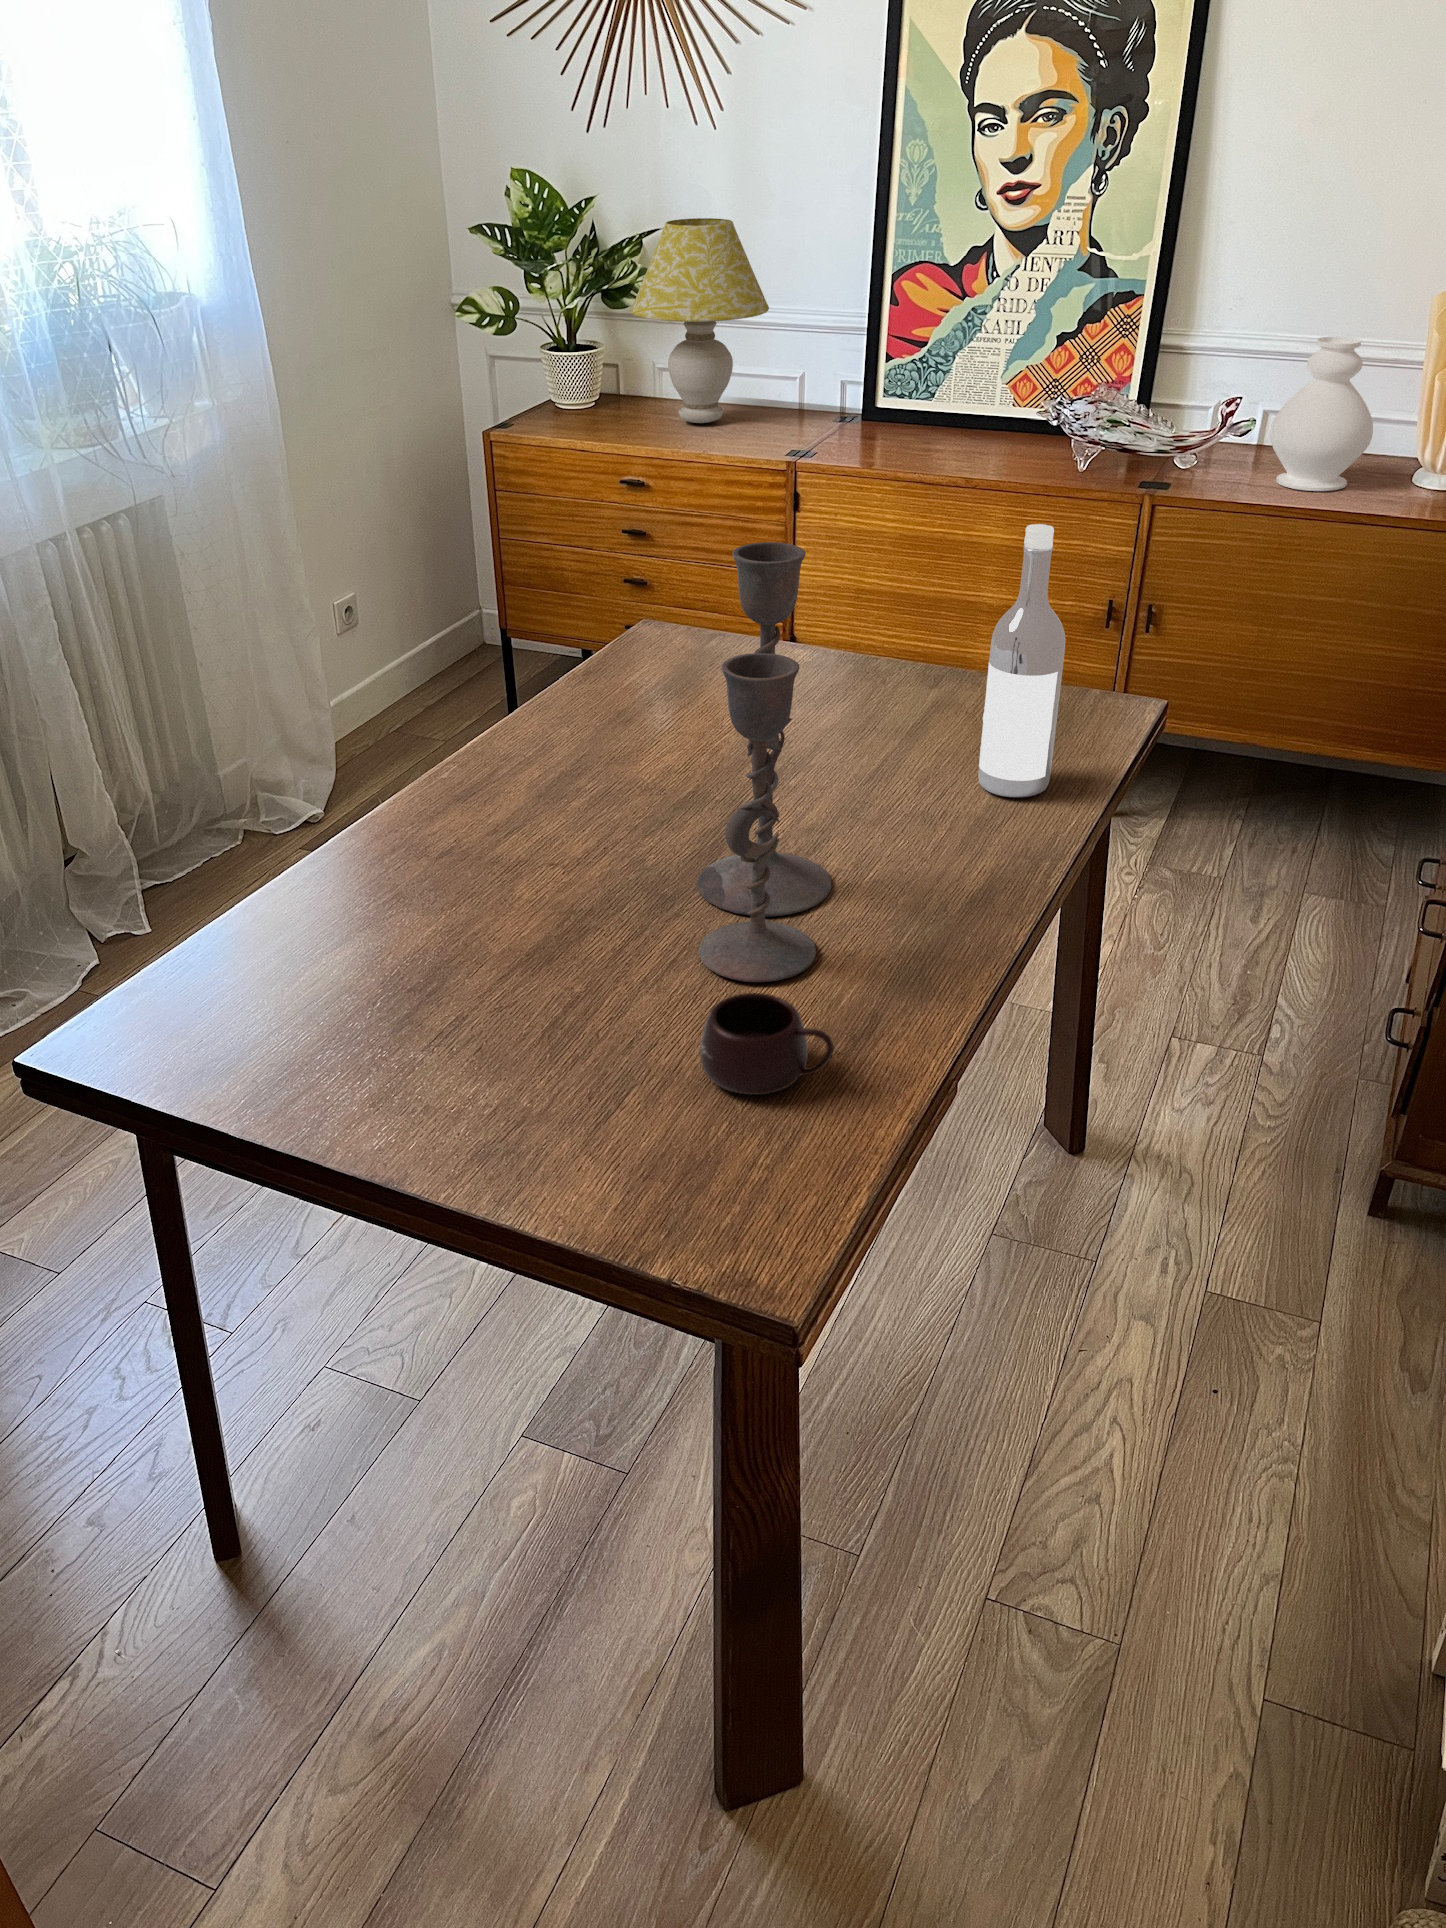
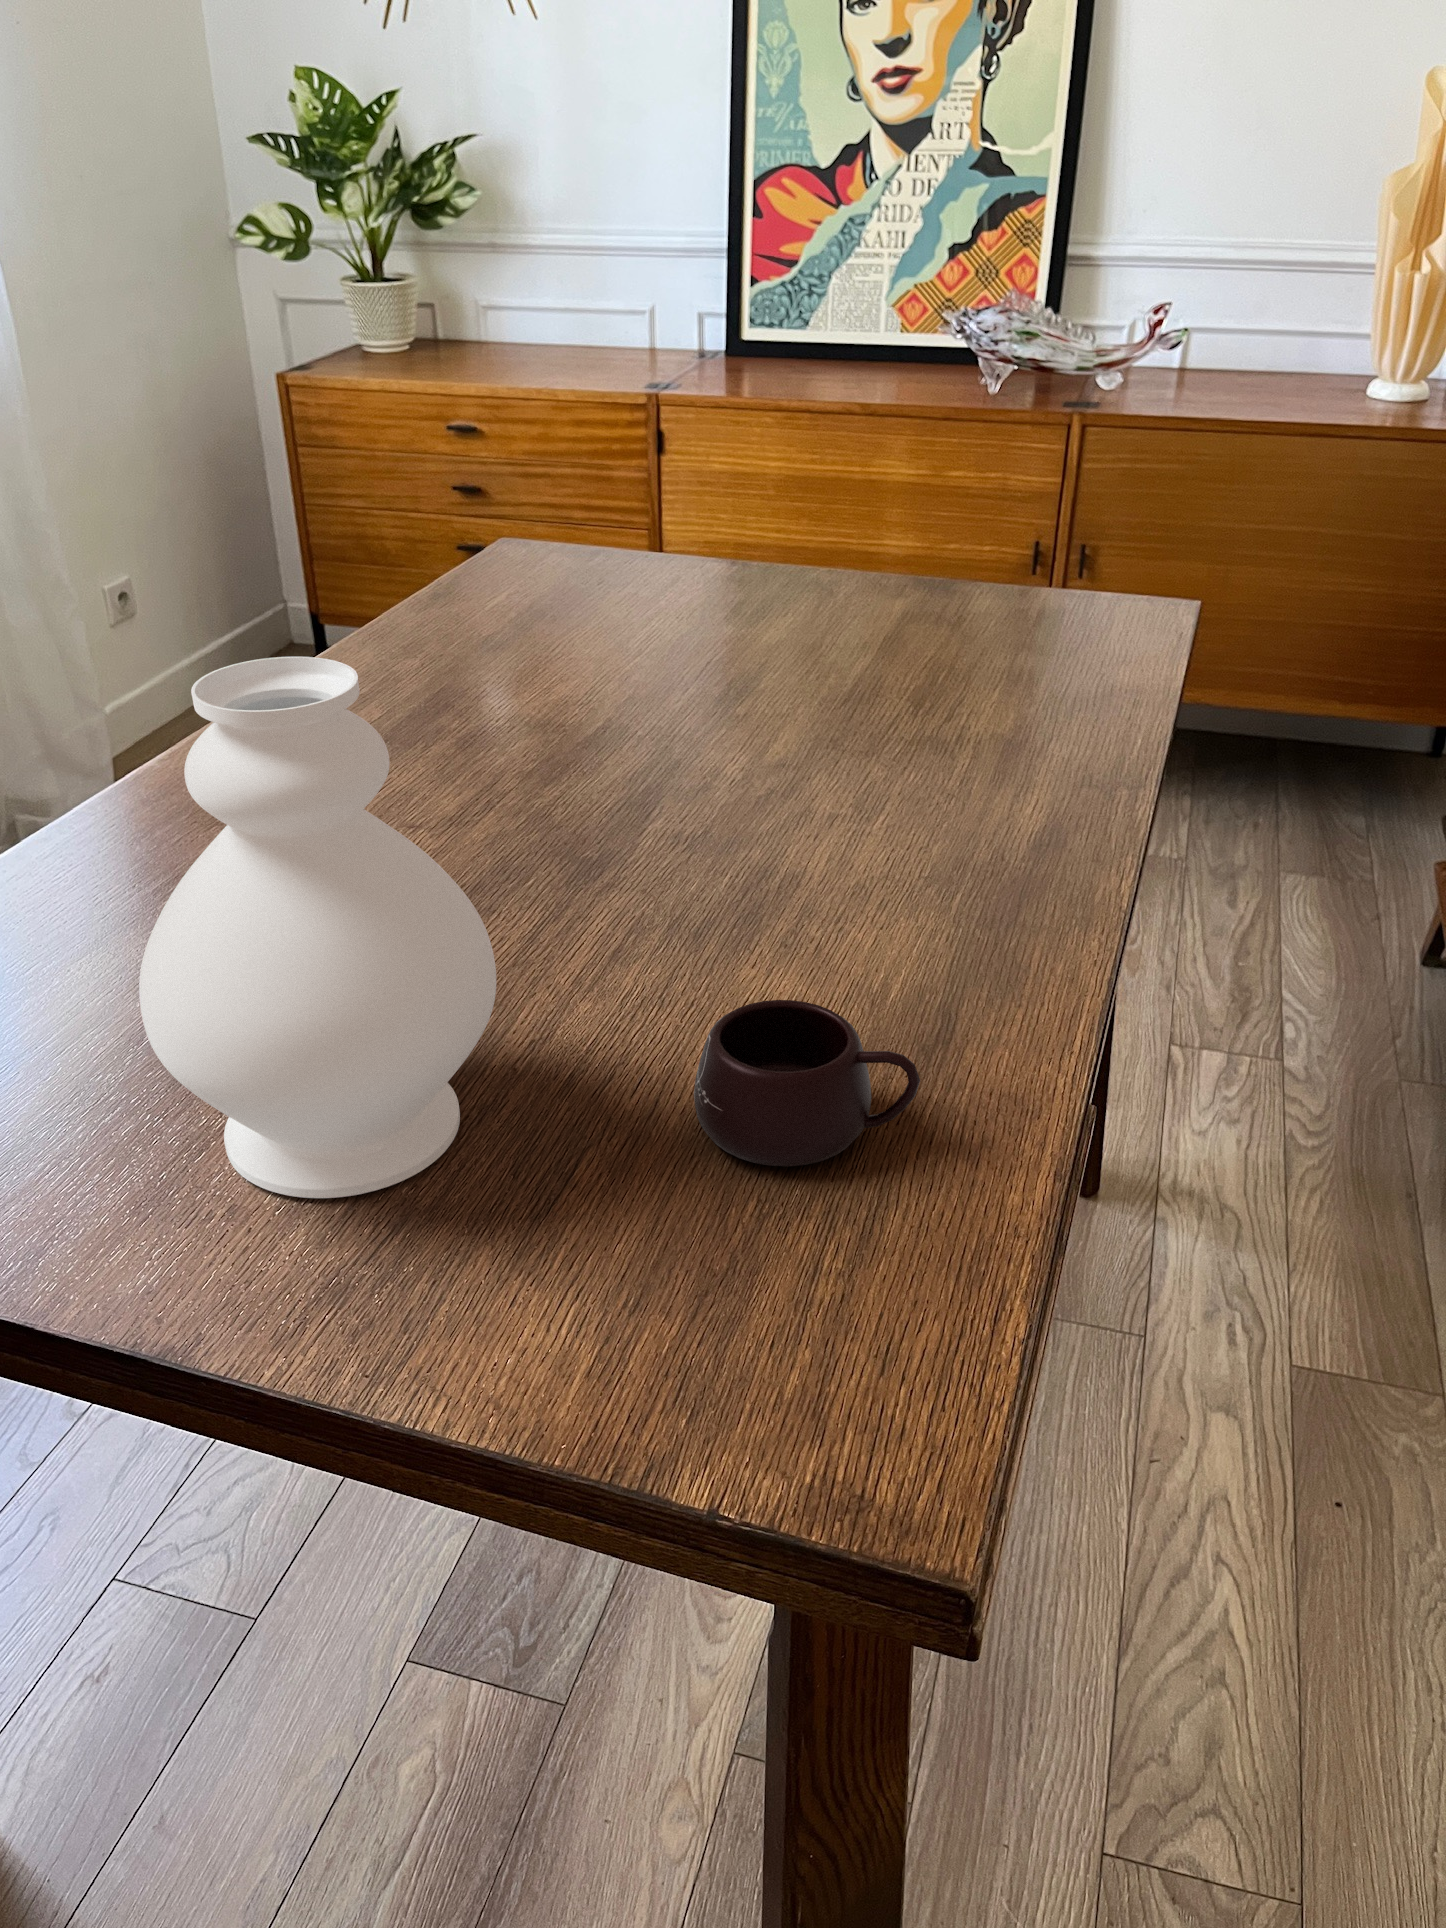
table lamp: present [631,218,769,423] -> none [449,118,612,361]
decorative vase: present [1270,337,1373,491] -> present [139,657,496,1198]
wine bottle: present [978,524,1065,798] -> none [992,334,1113,724]
candlestick: present [697,542,831,982] -> none [636,319,835,988]

